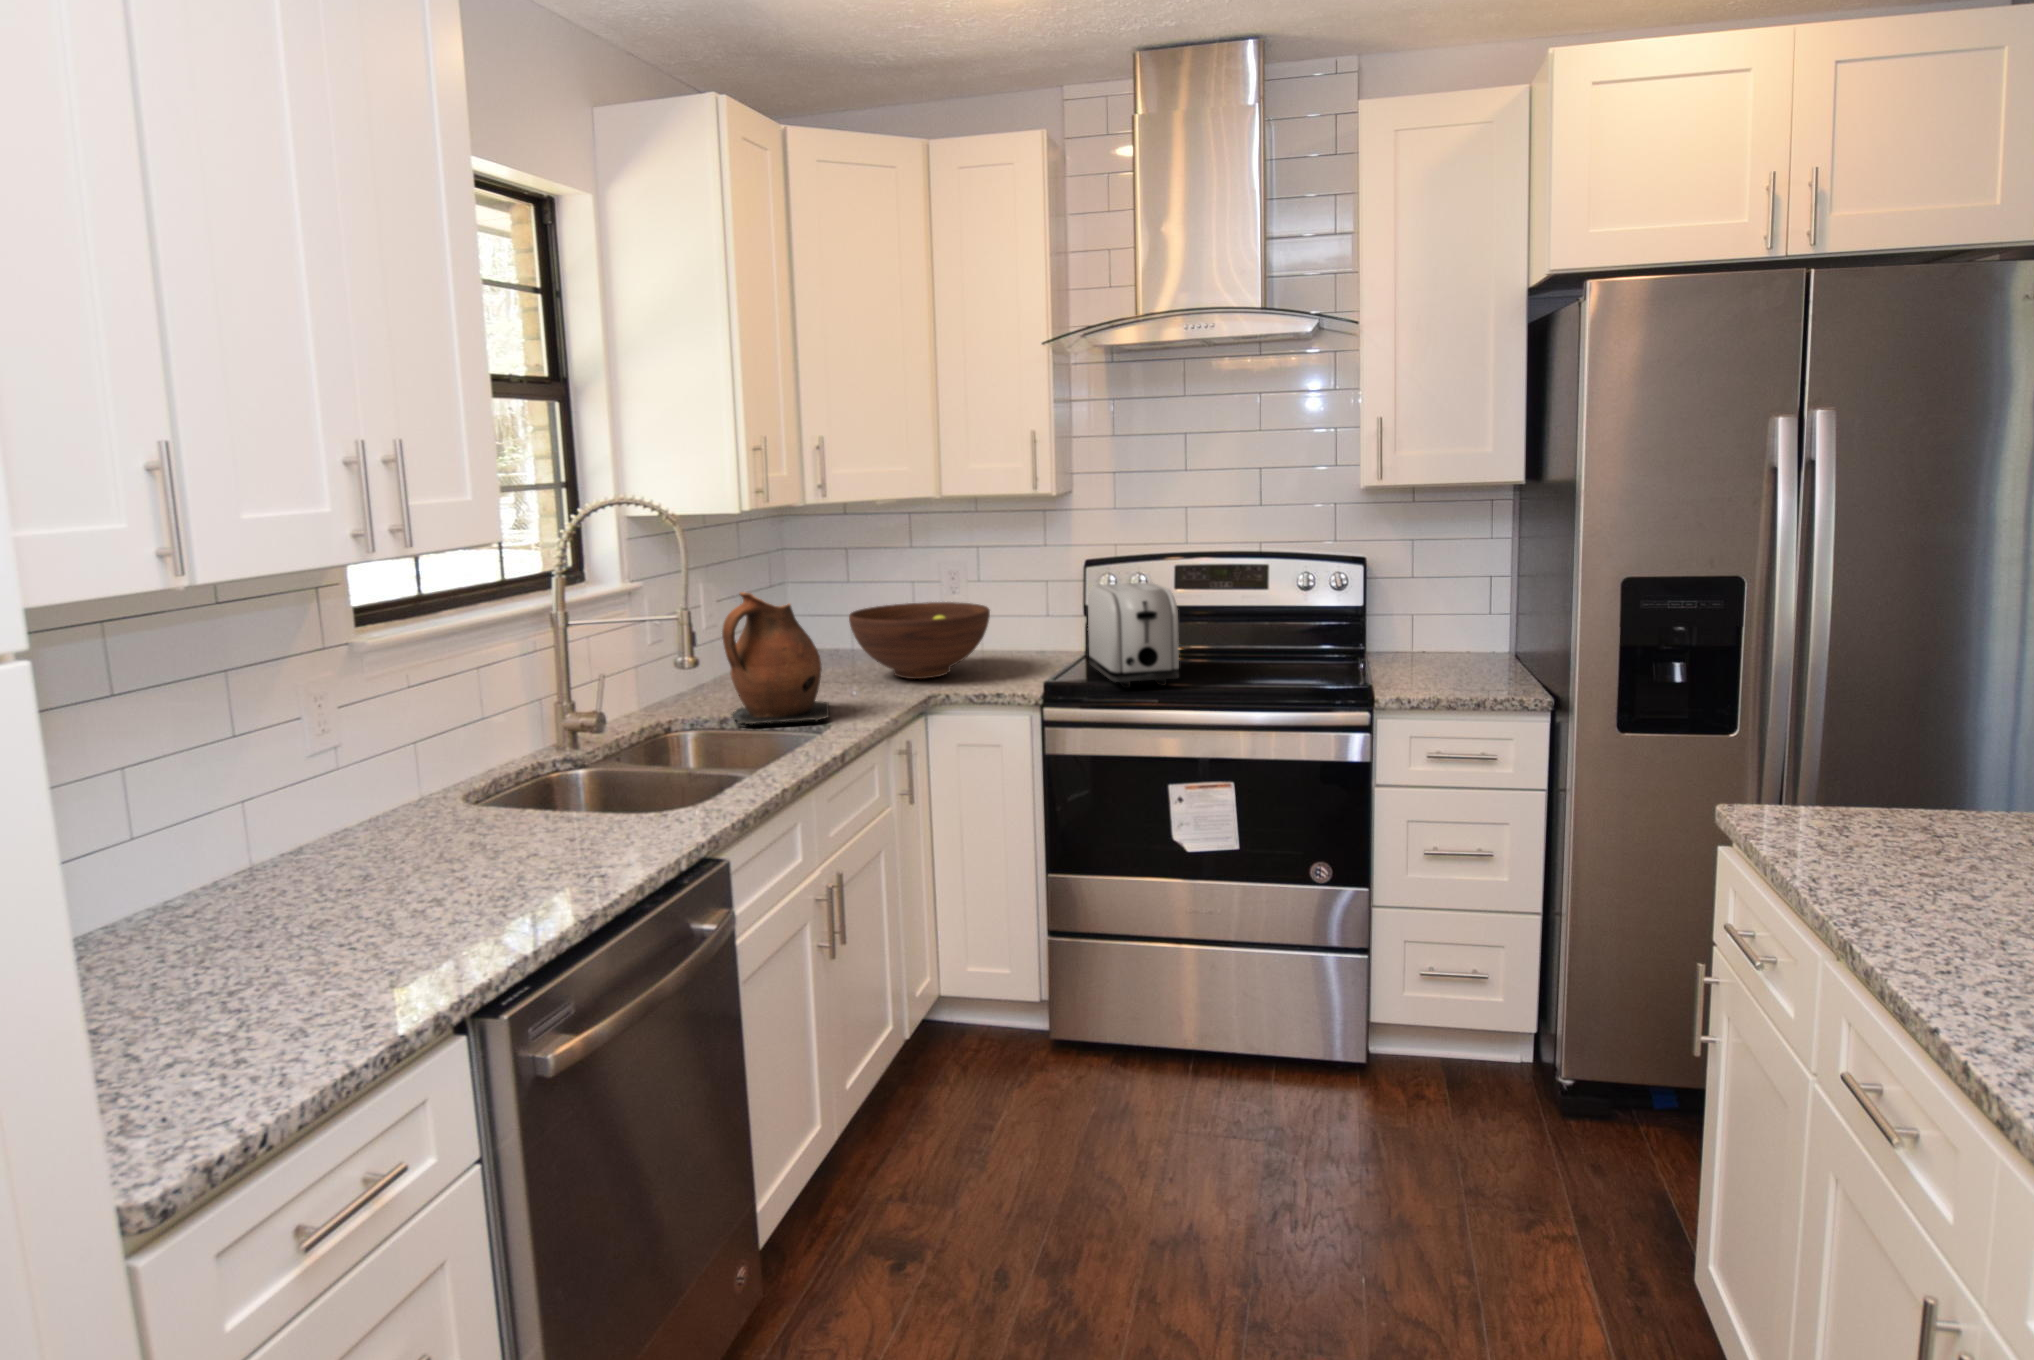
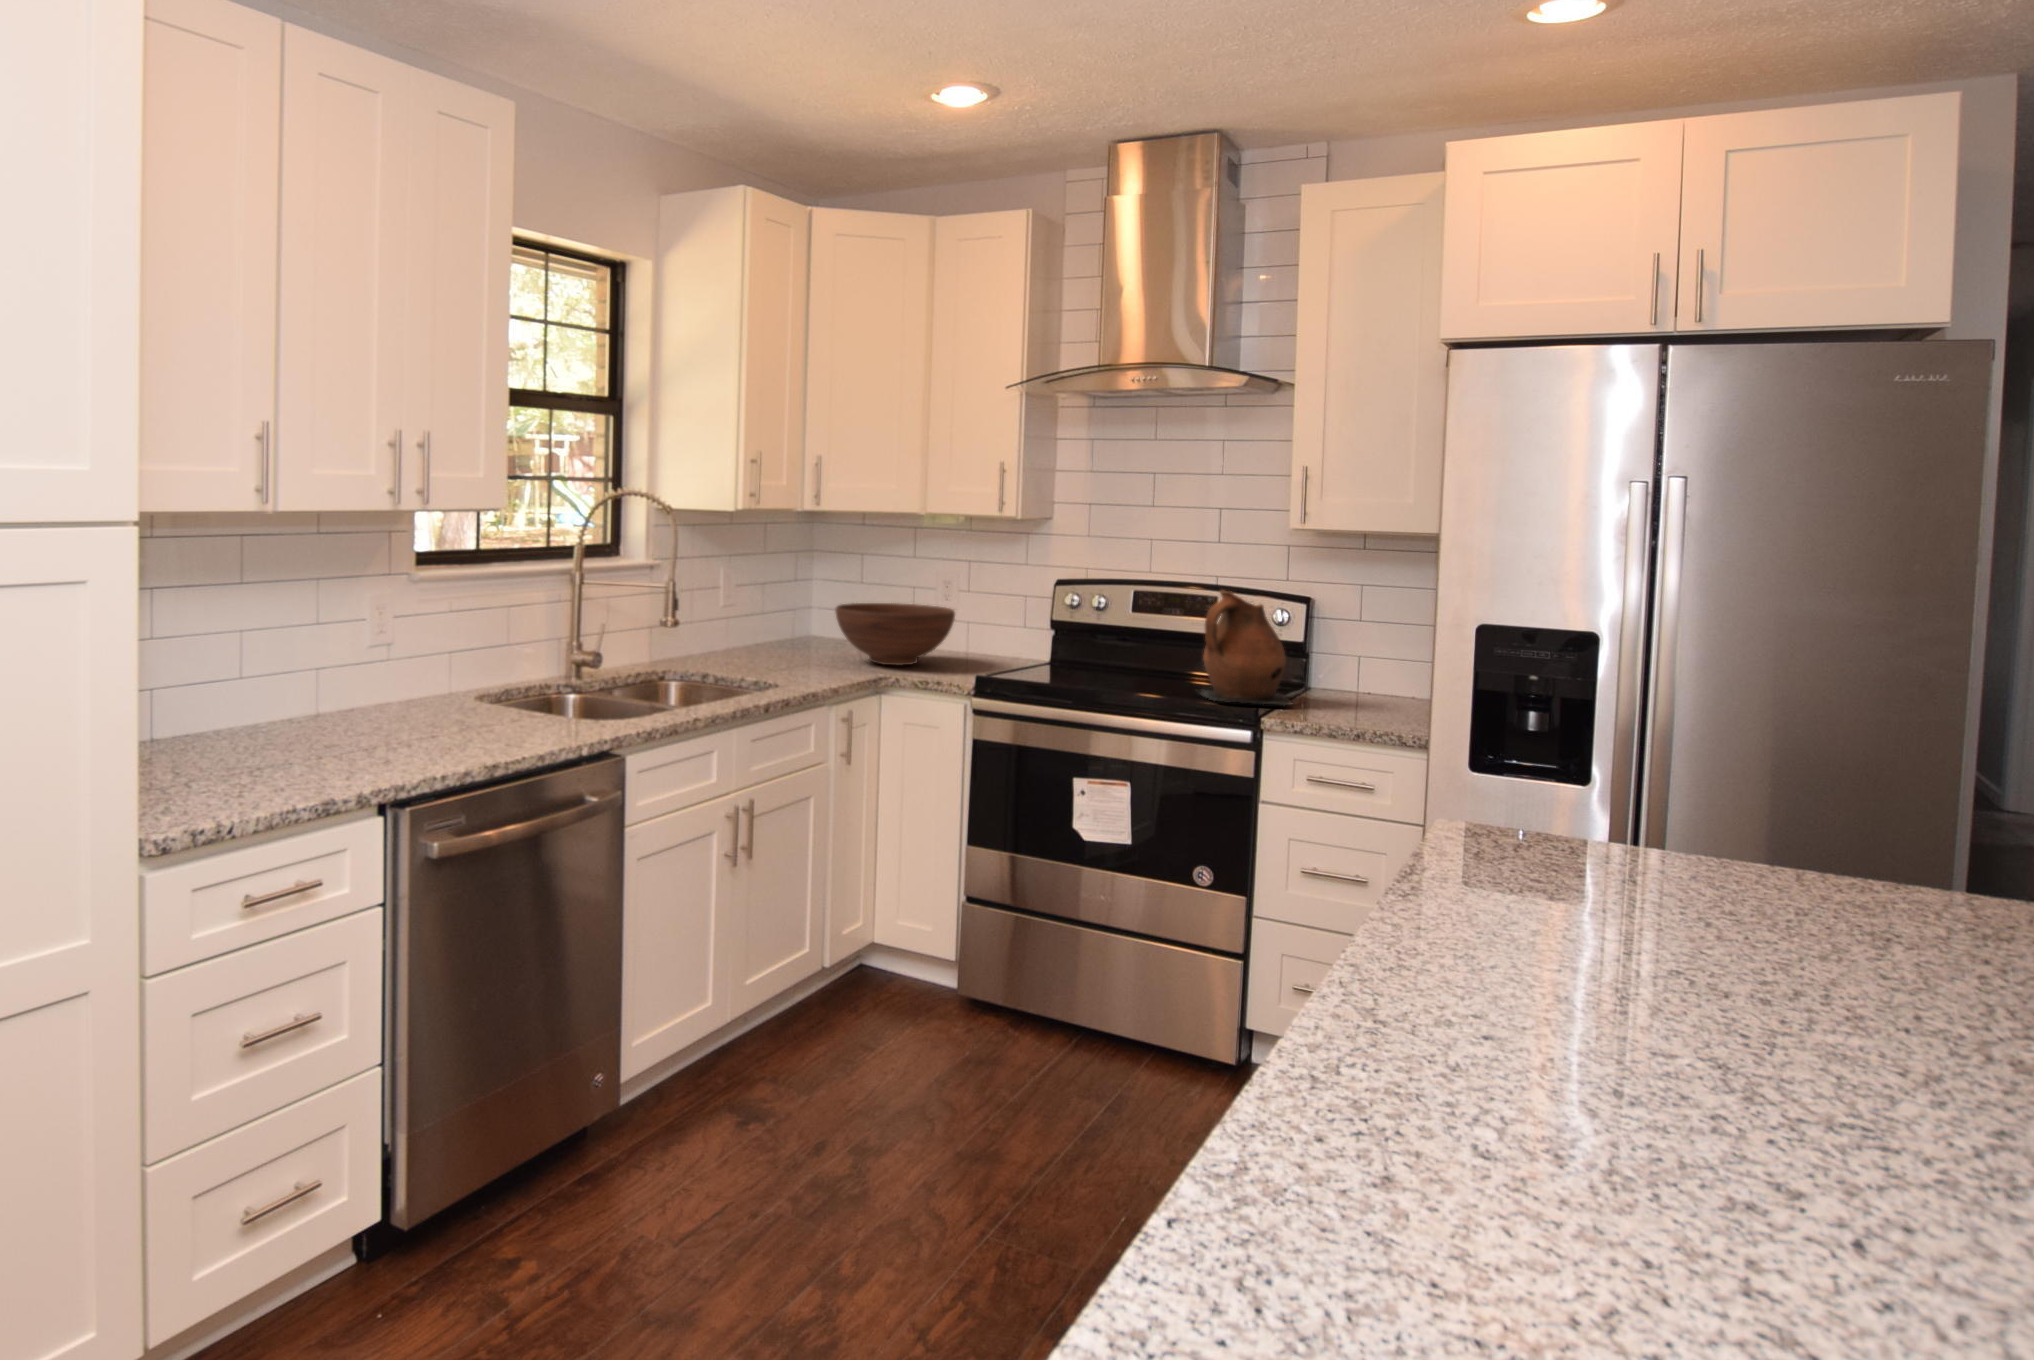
toaster: present [1088,582,1179,688] -> none [1036,599,1101,690]
ceramic pitcher: present [722,592,829,724] -> present [1200,591,1292,706]

